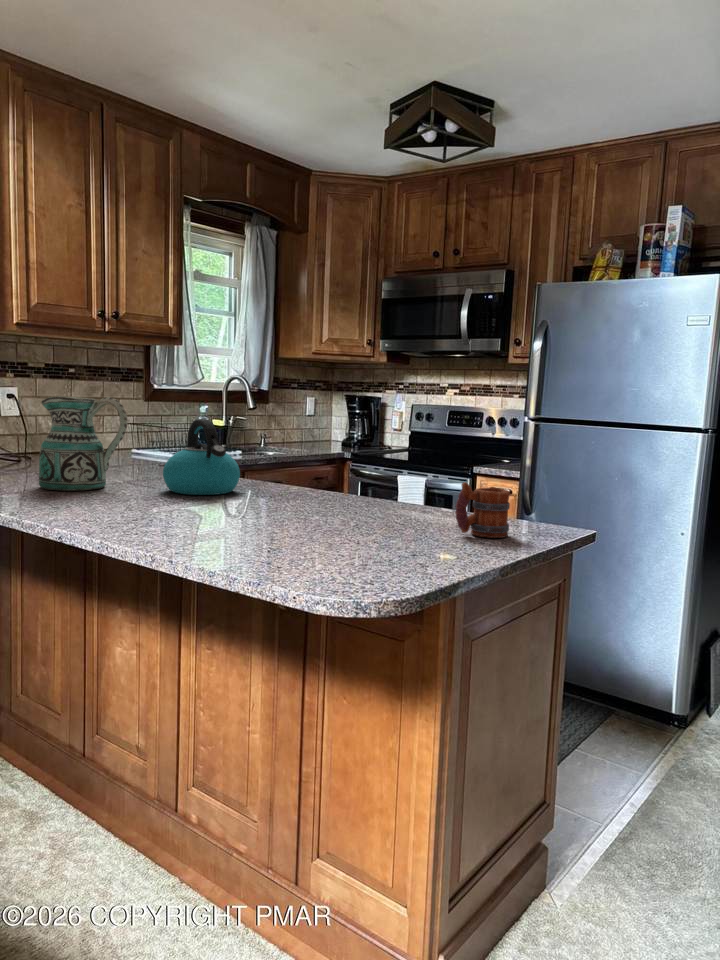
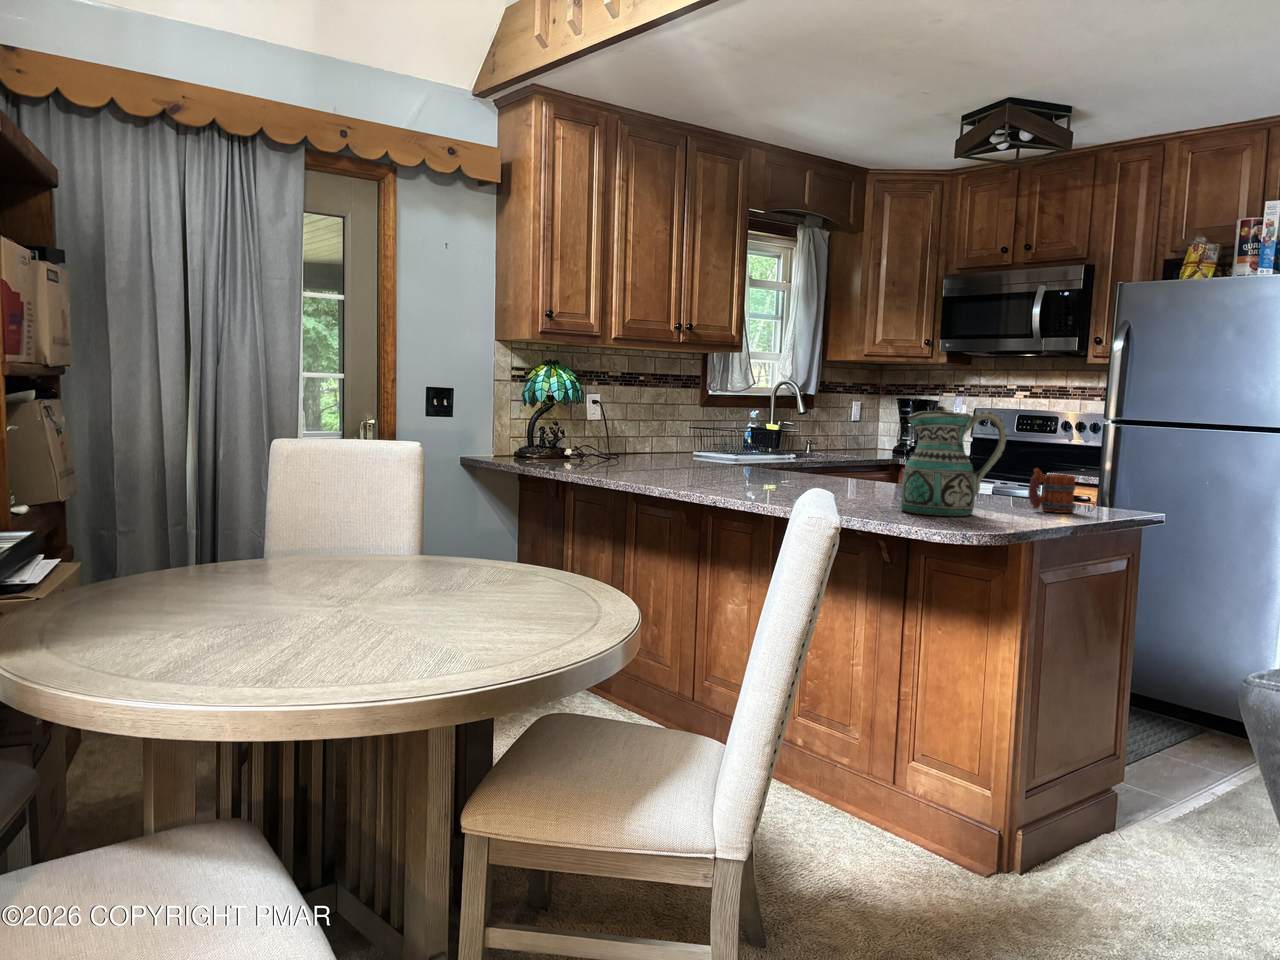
ceramic pitcher: present [39,396,127,491] -> present [901,411,1007,516]
kettle: present [163,419,240,495] -> none [763,420,828,484]

